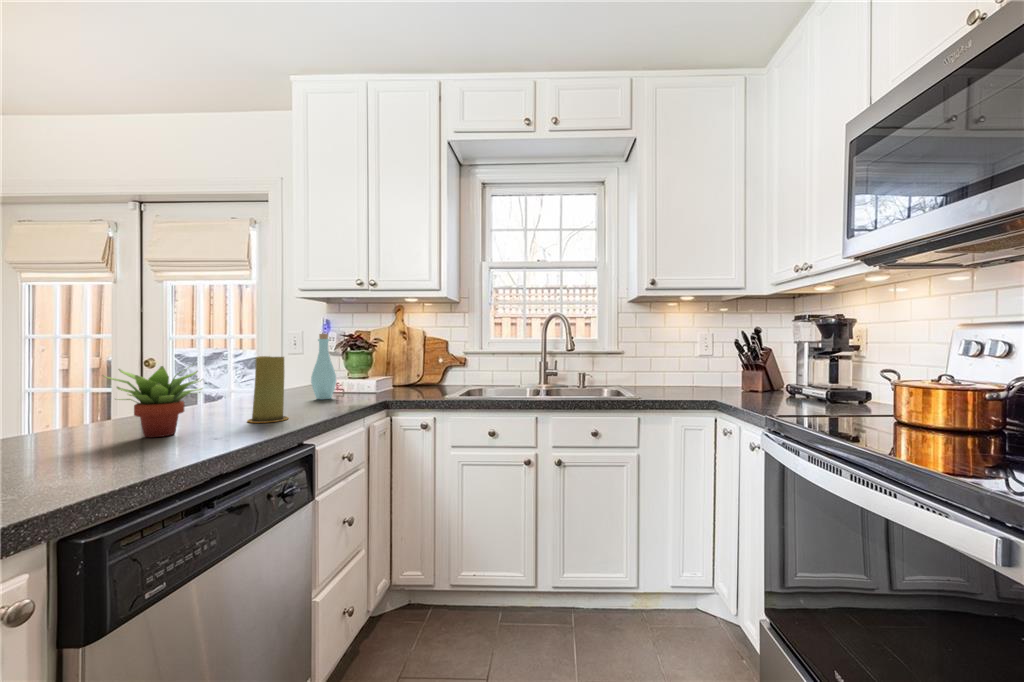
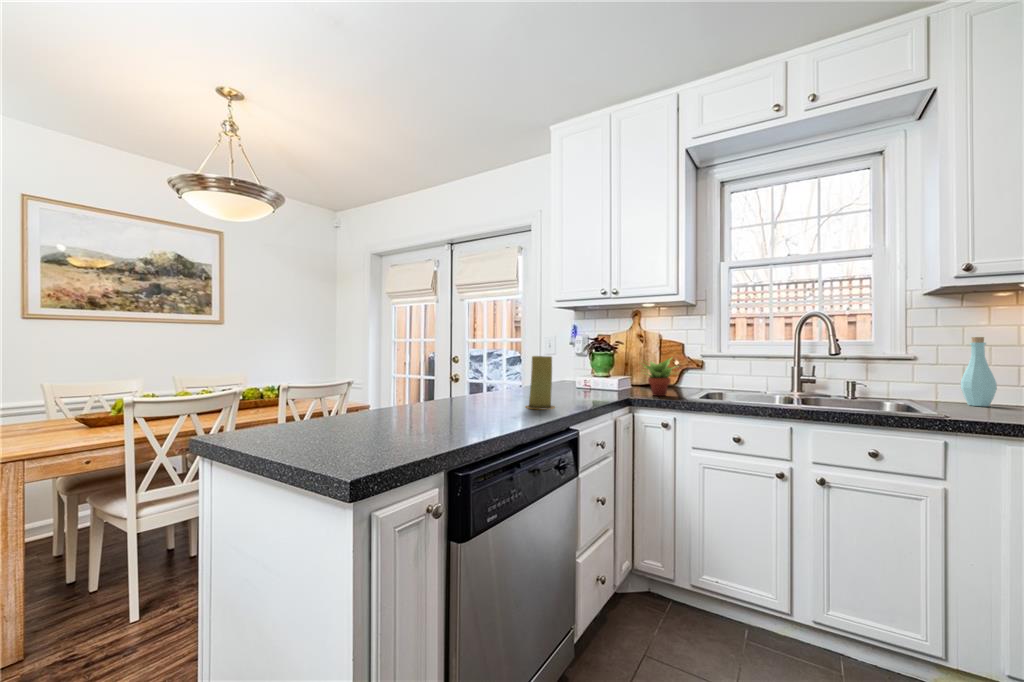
bottle: present [311,334,336,399] -> present [961,337,997,406]
succulent plant: present [102,366,202,437] -> present [644,359,673,396]

